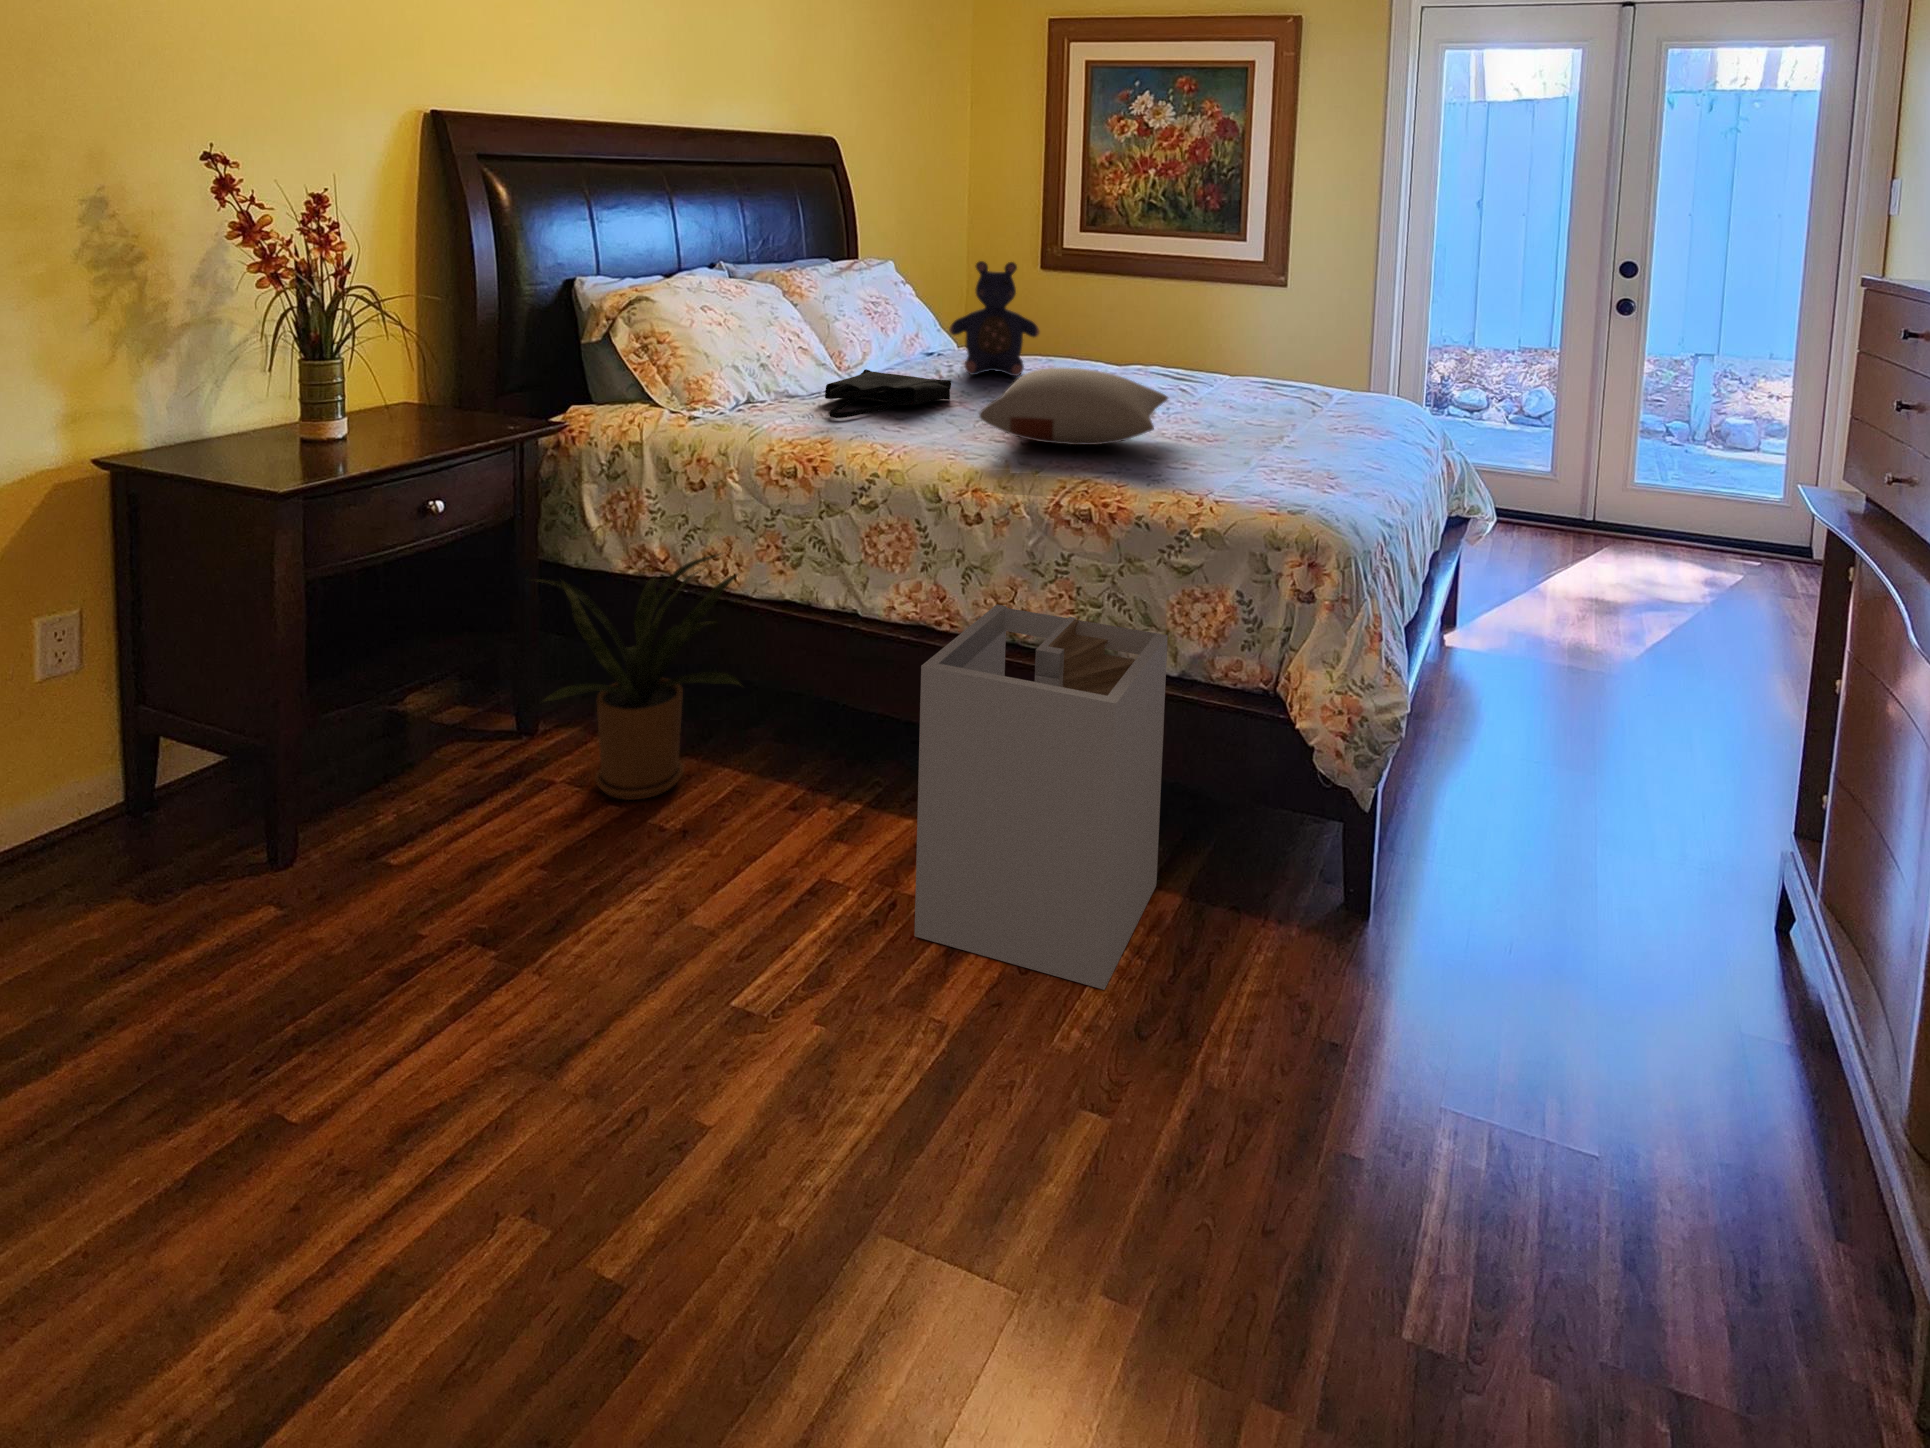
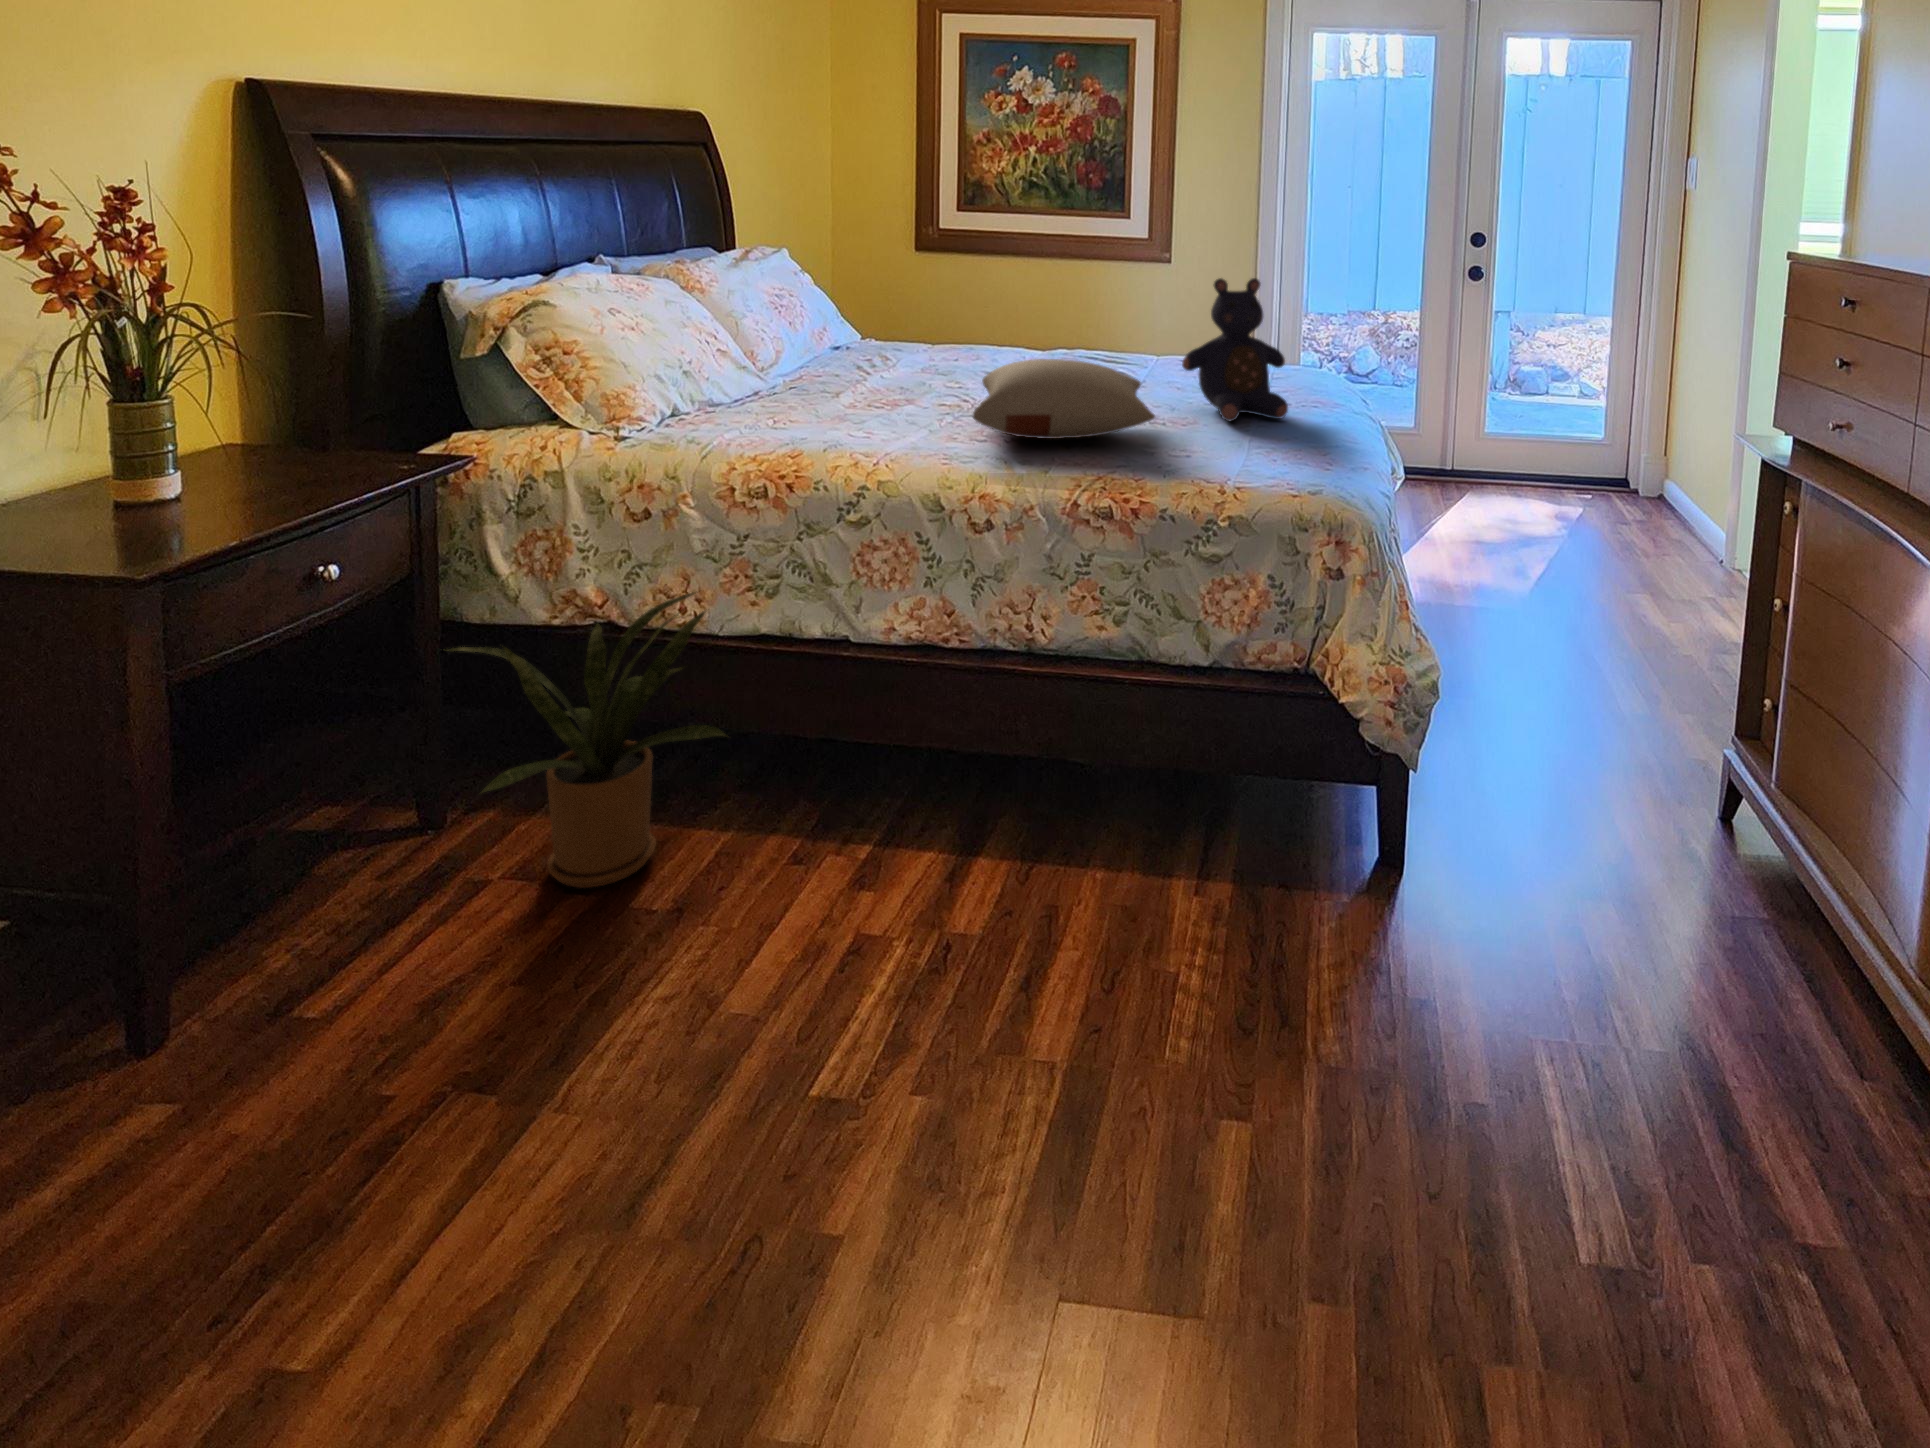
teddy bear: present [949,261,1039,376] -> present [1182,278,1288,421]
tote bag: present [825,369,951,418] -> none [764,369,901,427]
laundry hamper: present [915,605,1168,990] -> none [985,614,1213,991]

